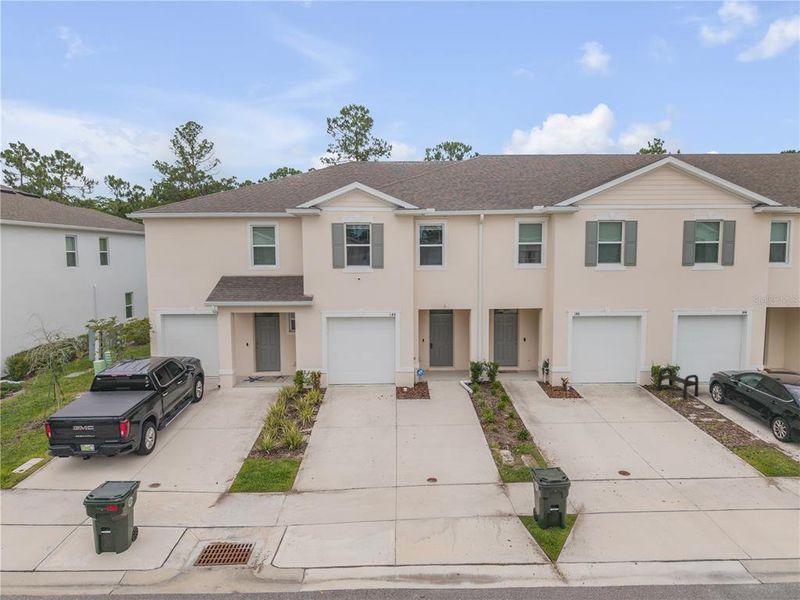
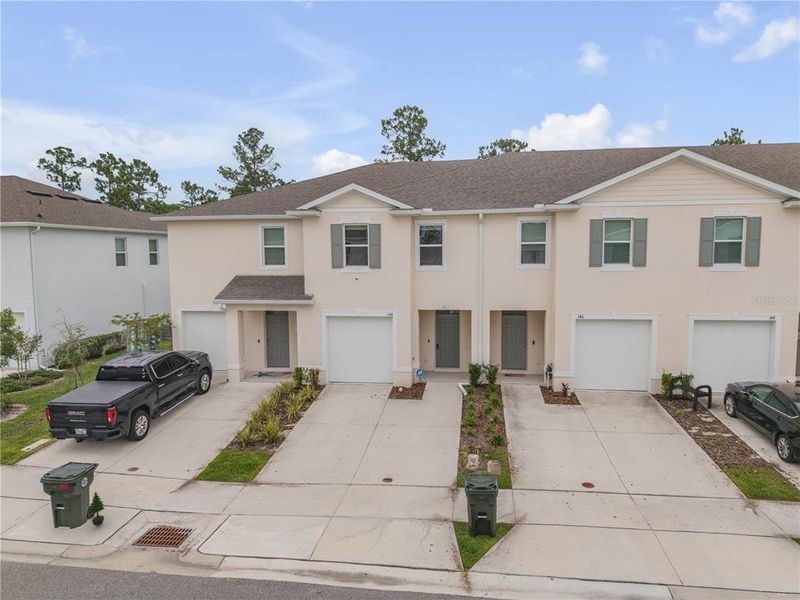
potted tree: none [132,511,148,550] -> present [89,492,104,526]

